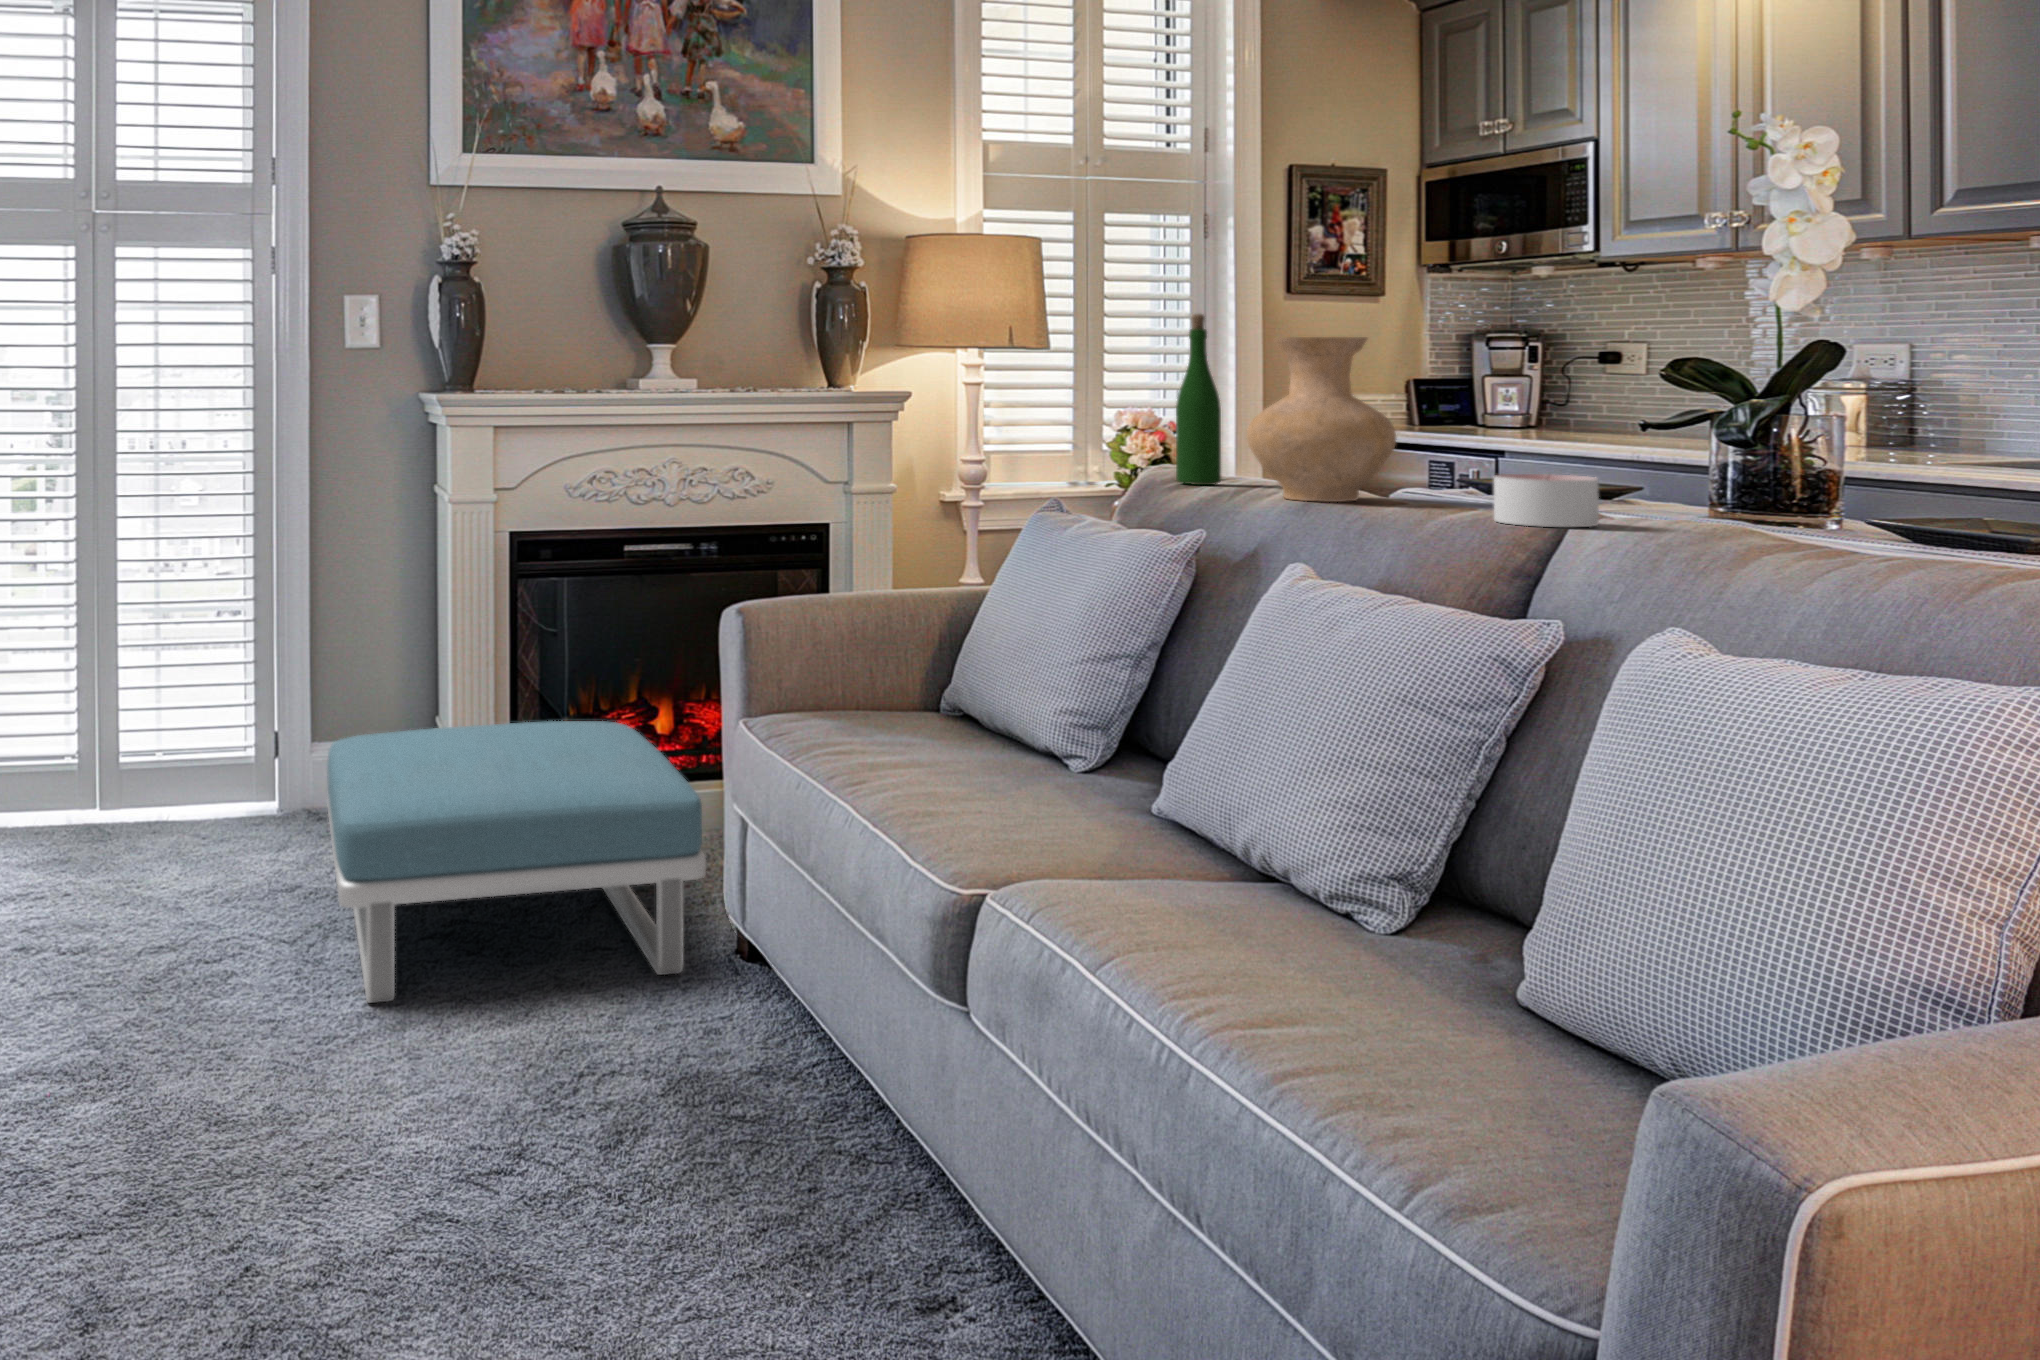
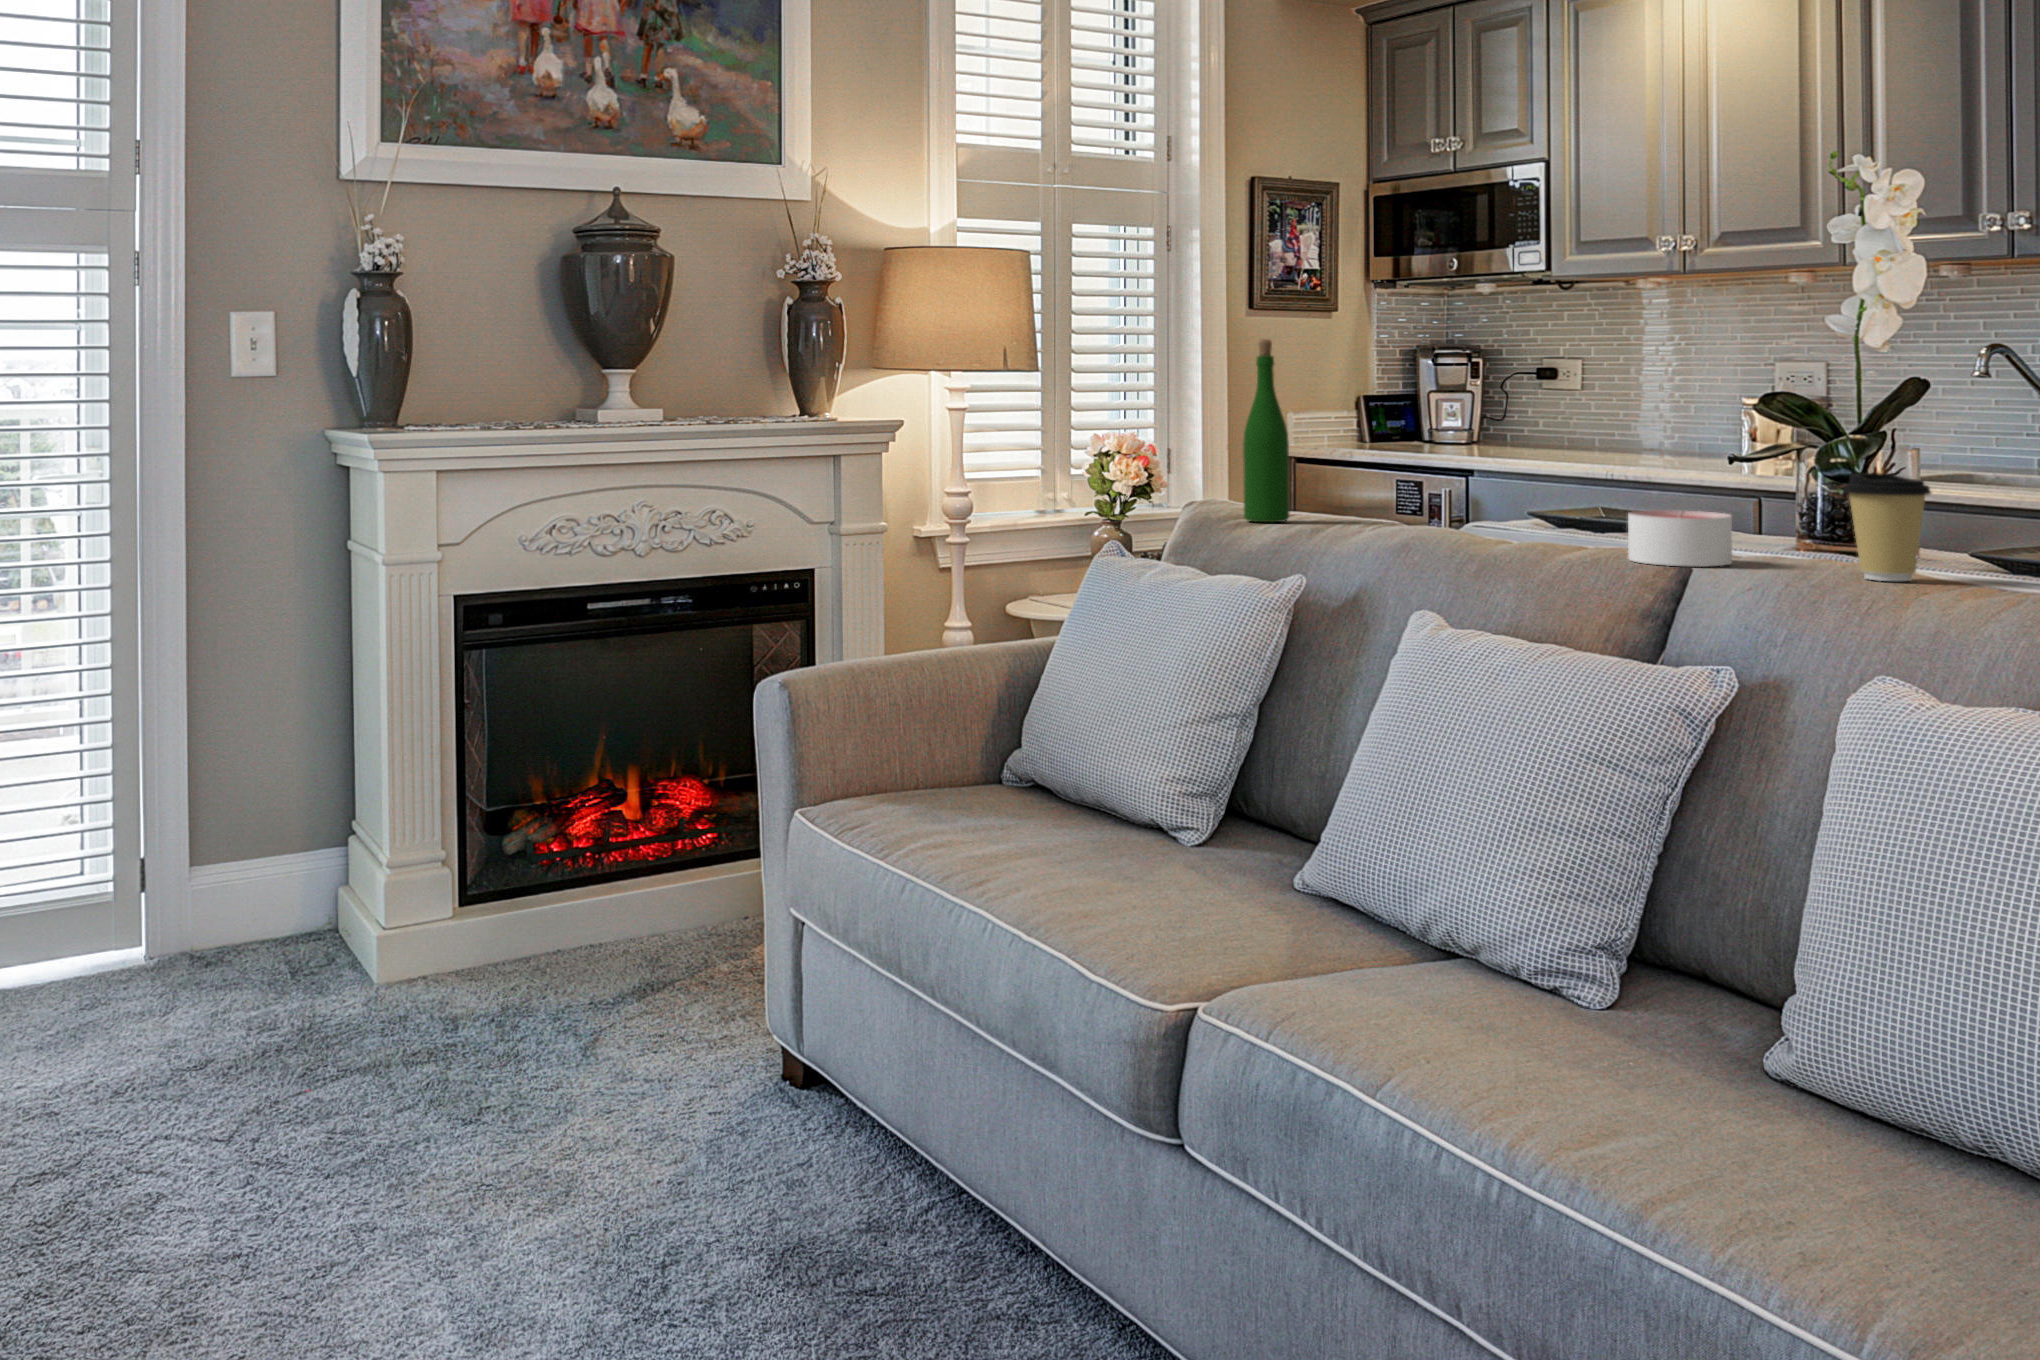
vase: present [1247,337,1396,502] -> none [1342,367,1496,541]
coffee cup: none [1691,438,1784,544] -> present [1843,473,1931,581]
footstool: present [327,721,706,1003] -> none [246,813,742,1190]

